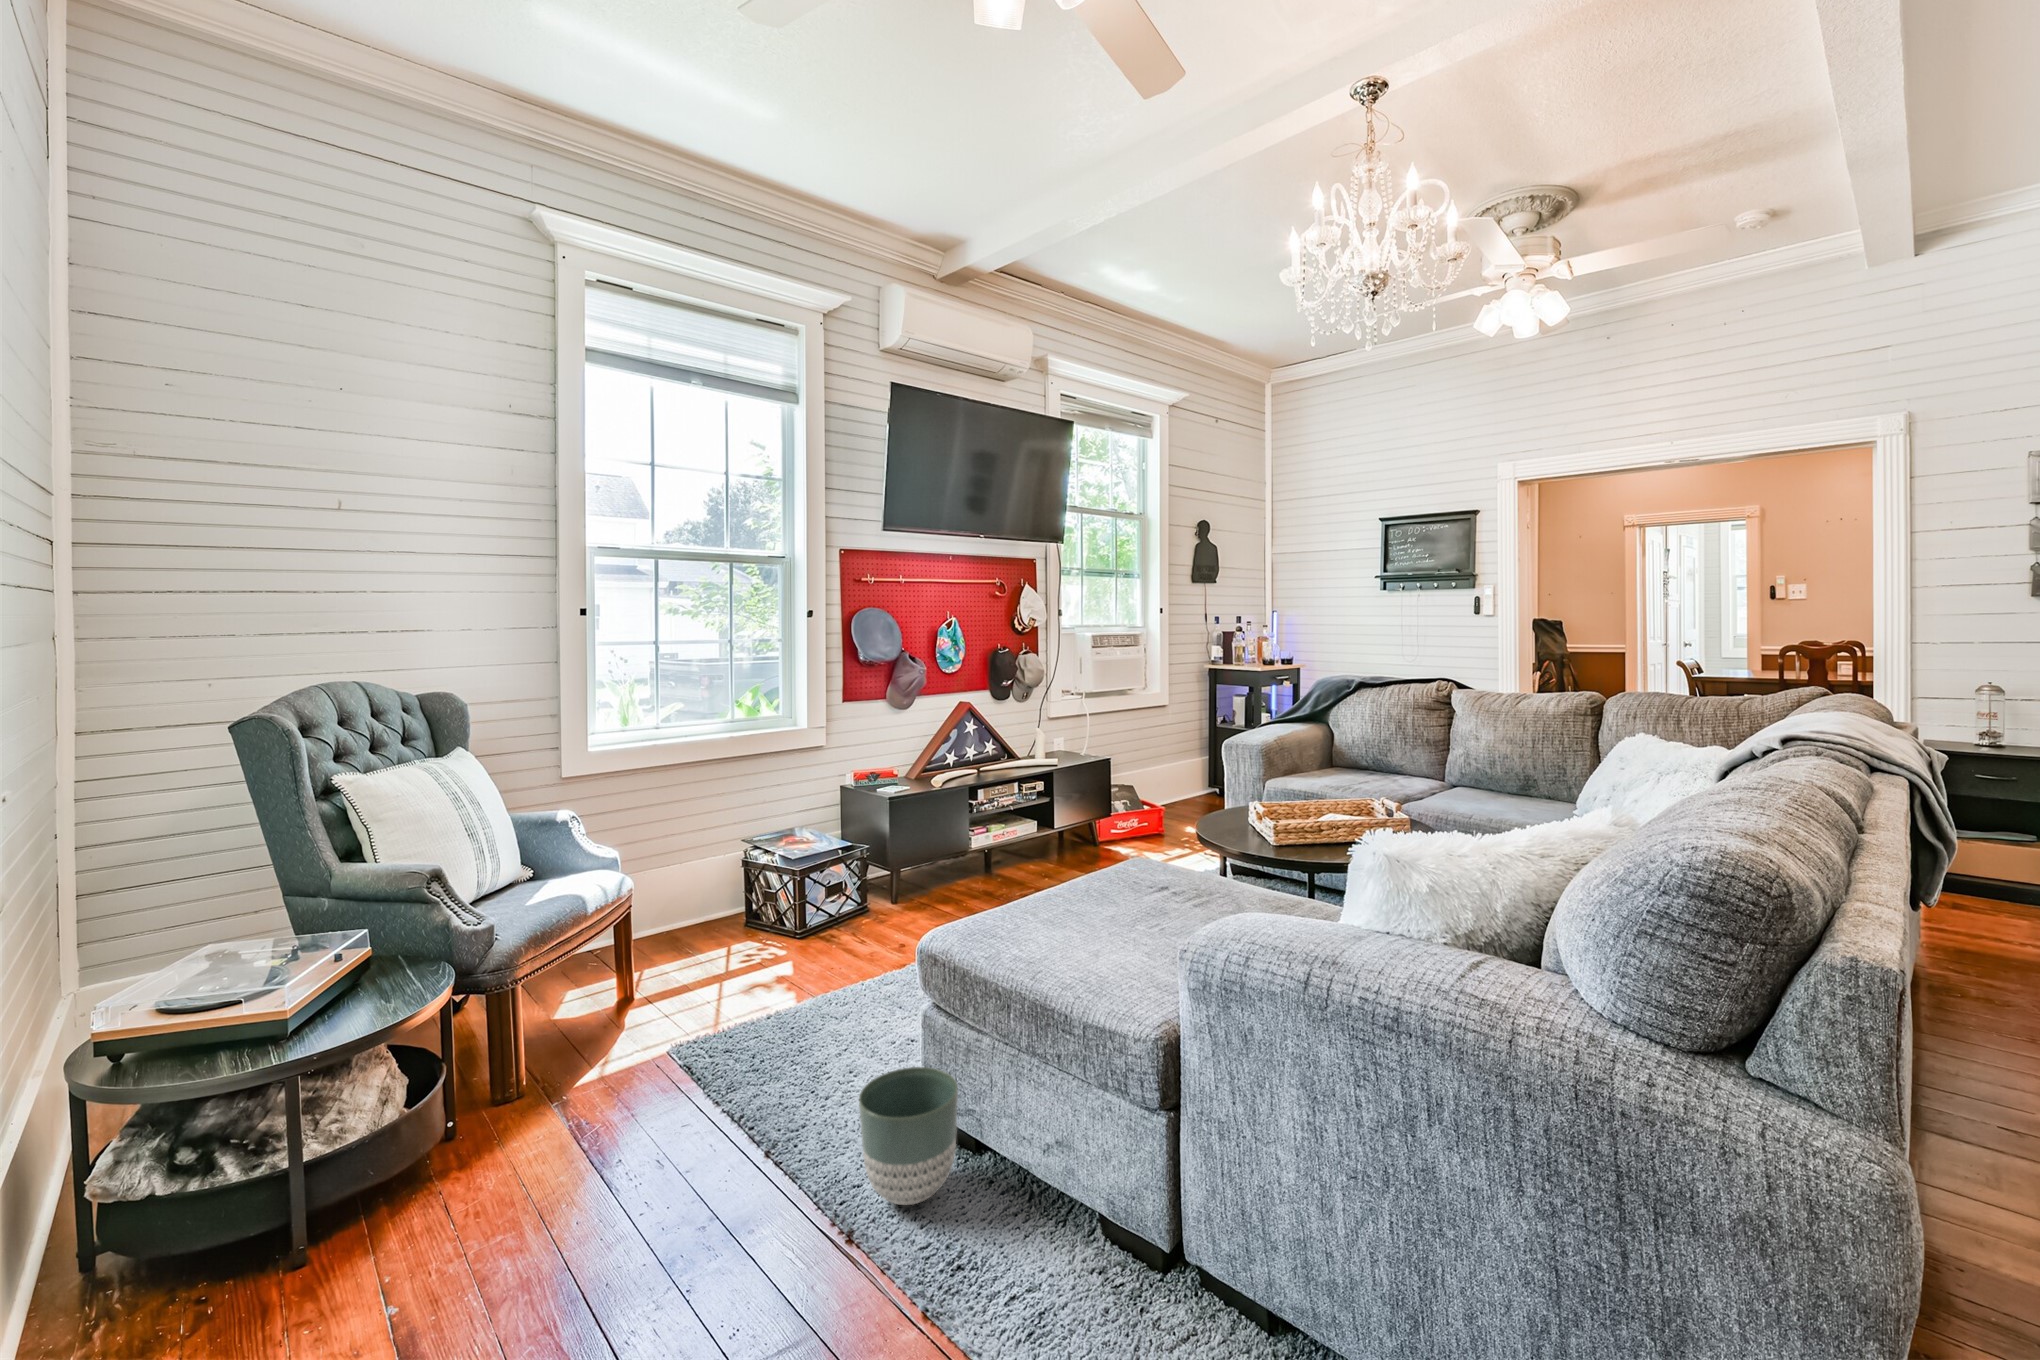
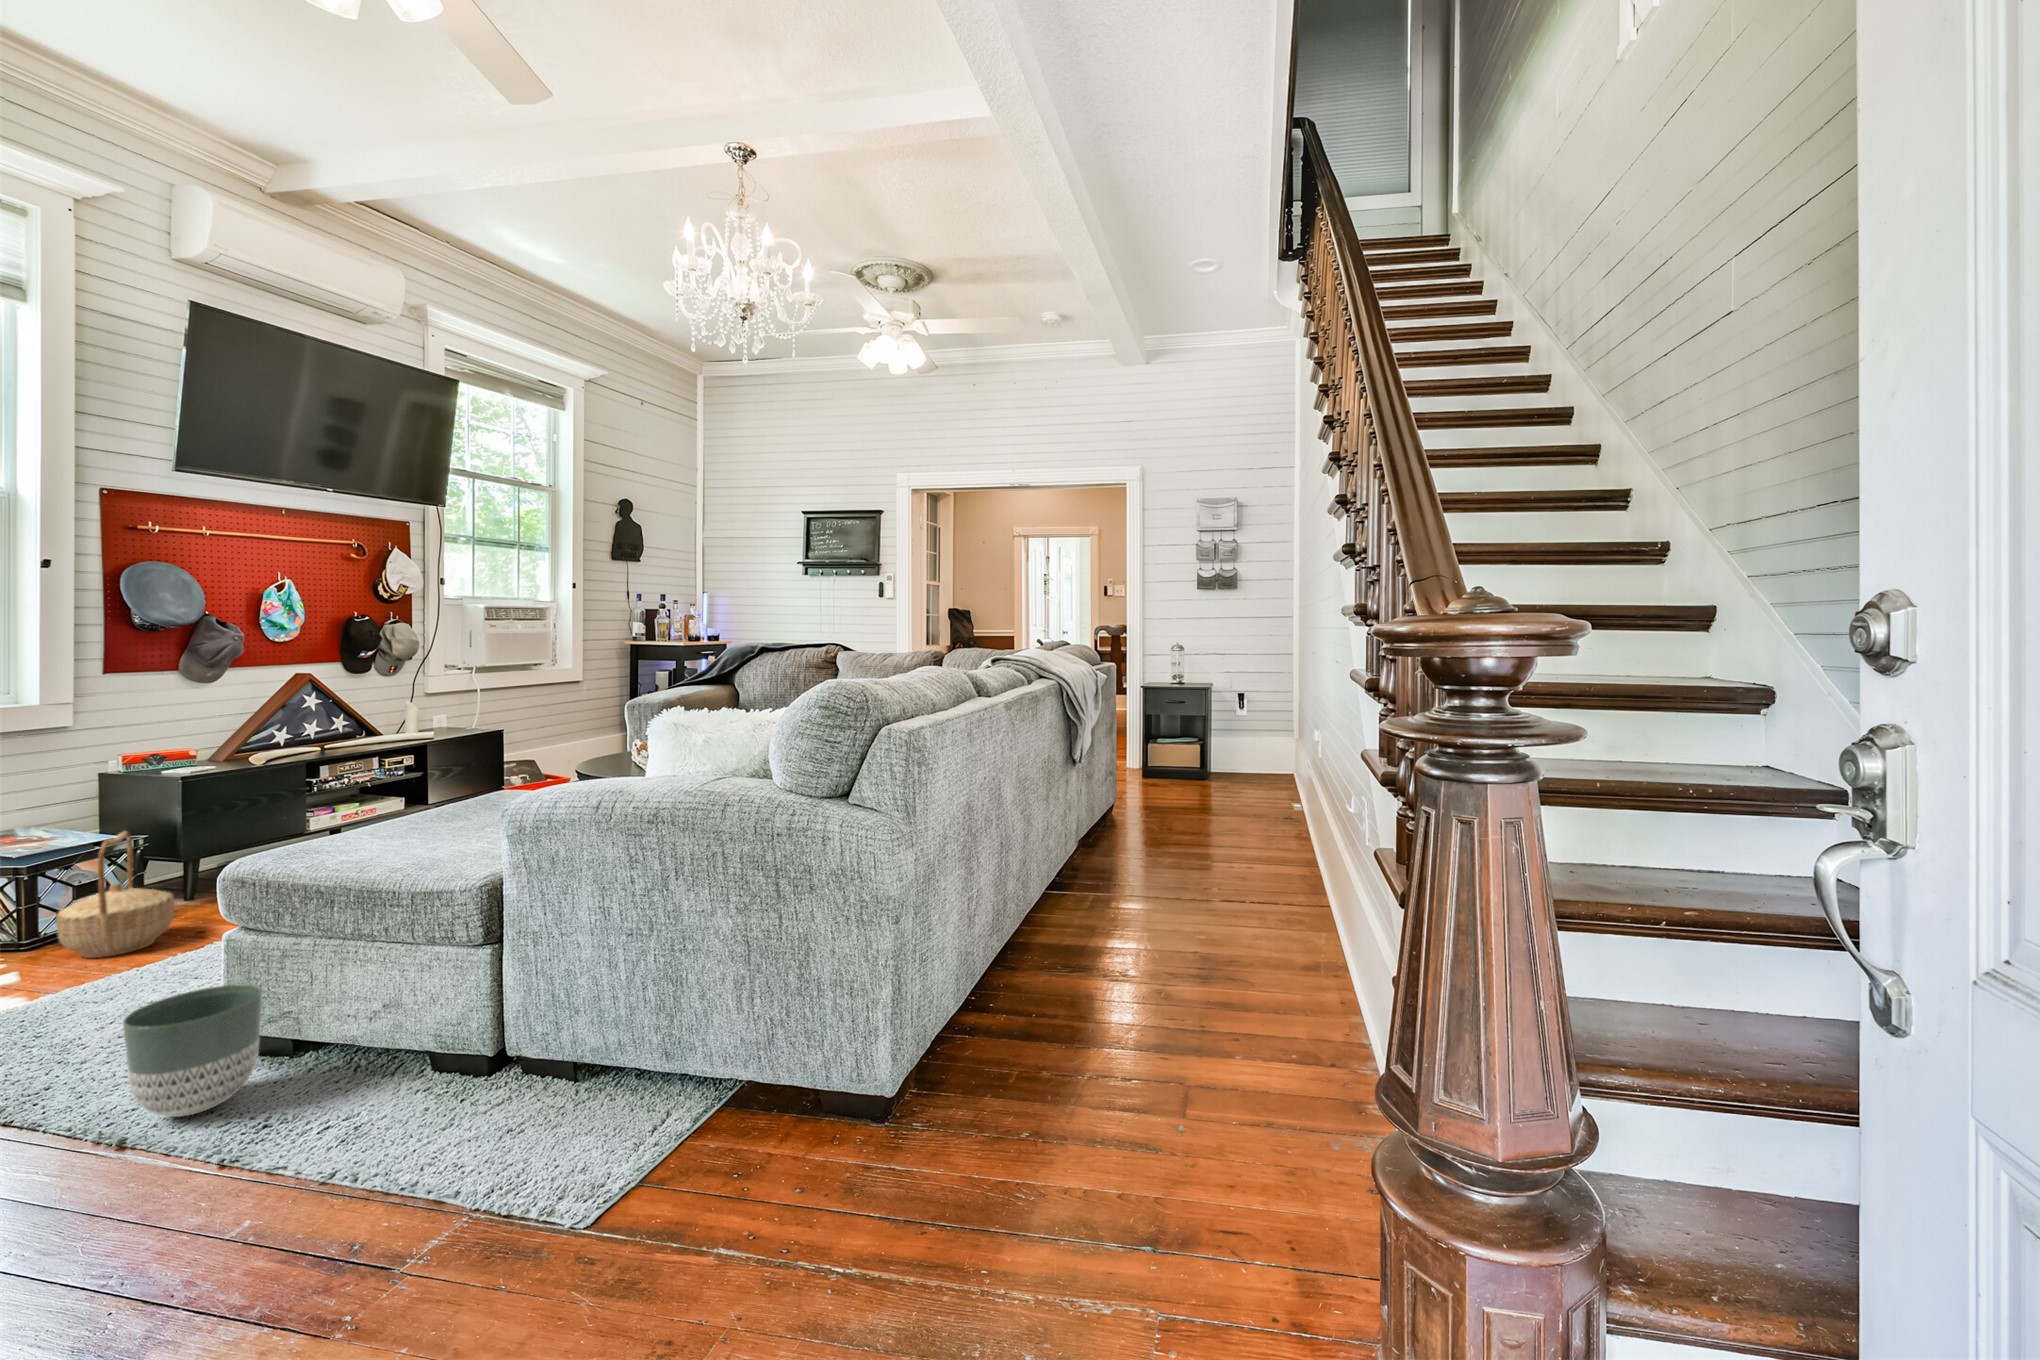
basket: none [815,849,885,961] -> present [56,831,174,958]

